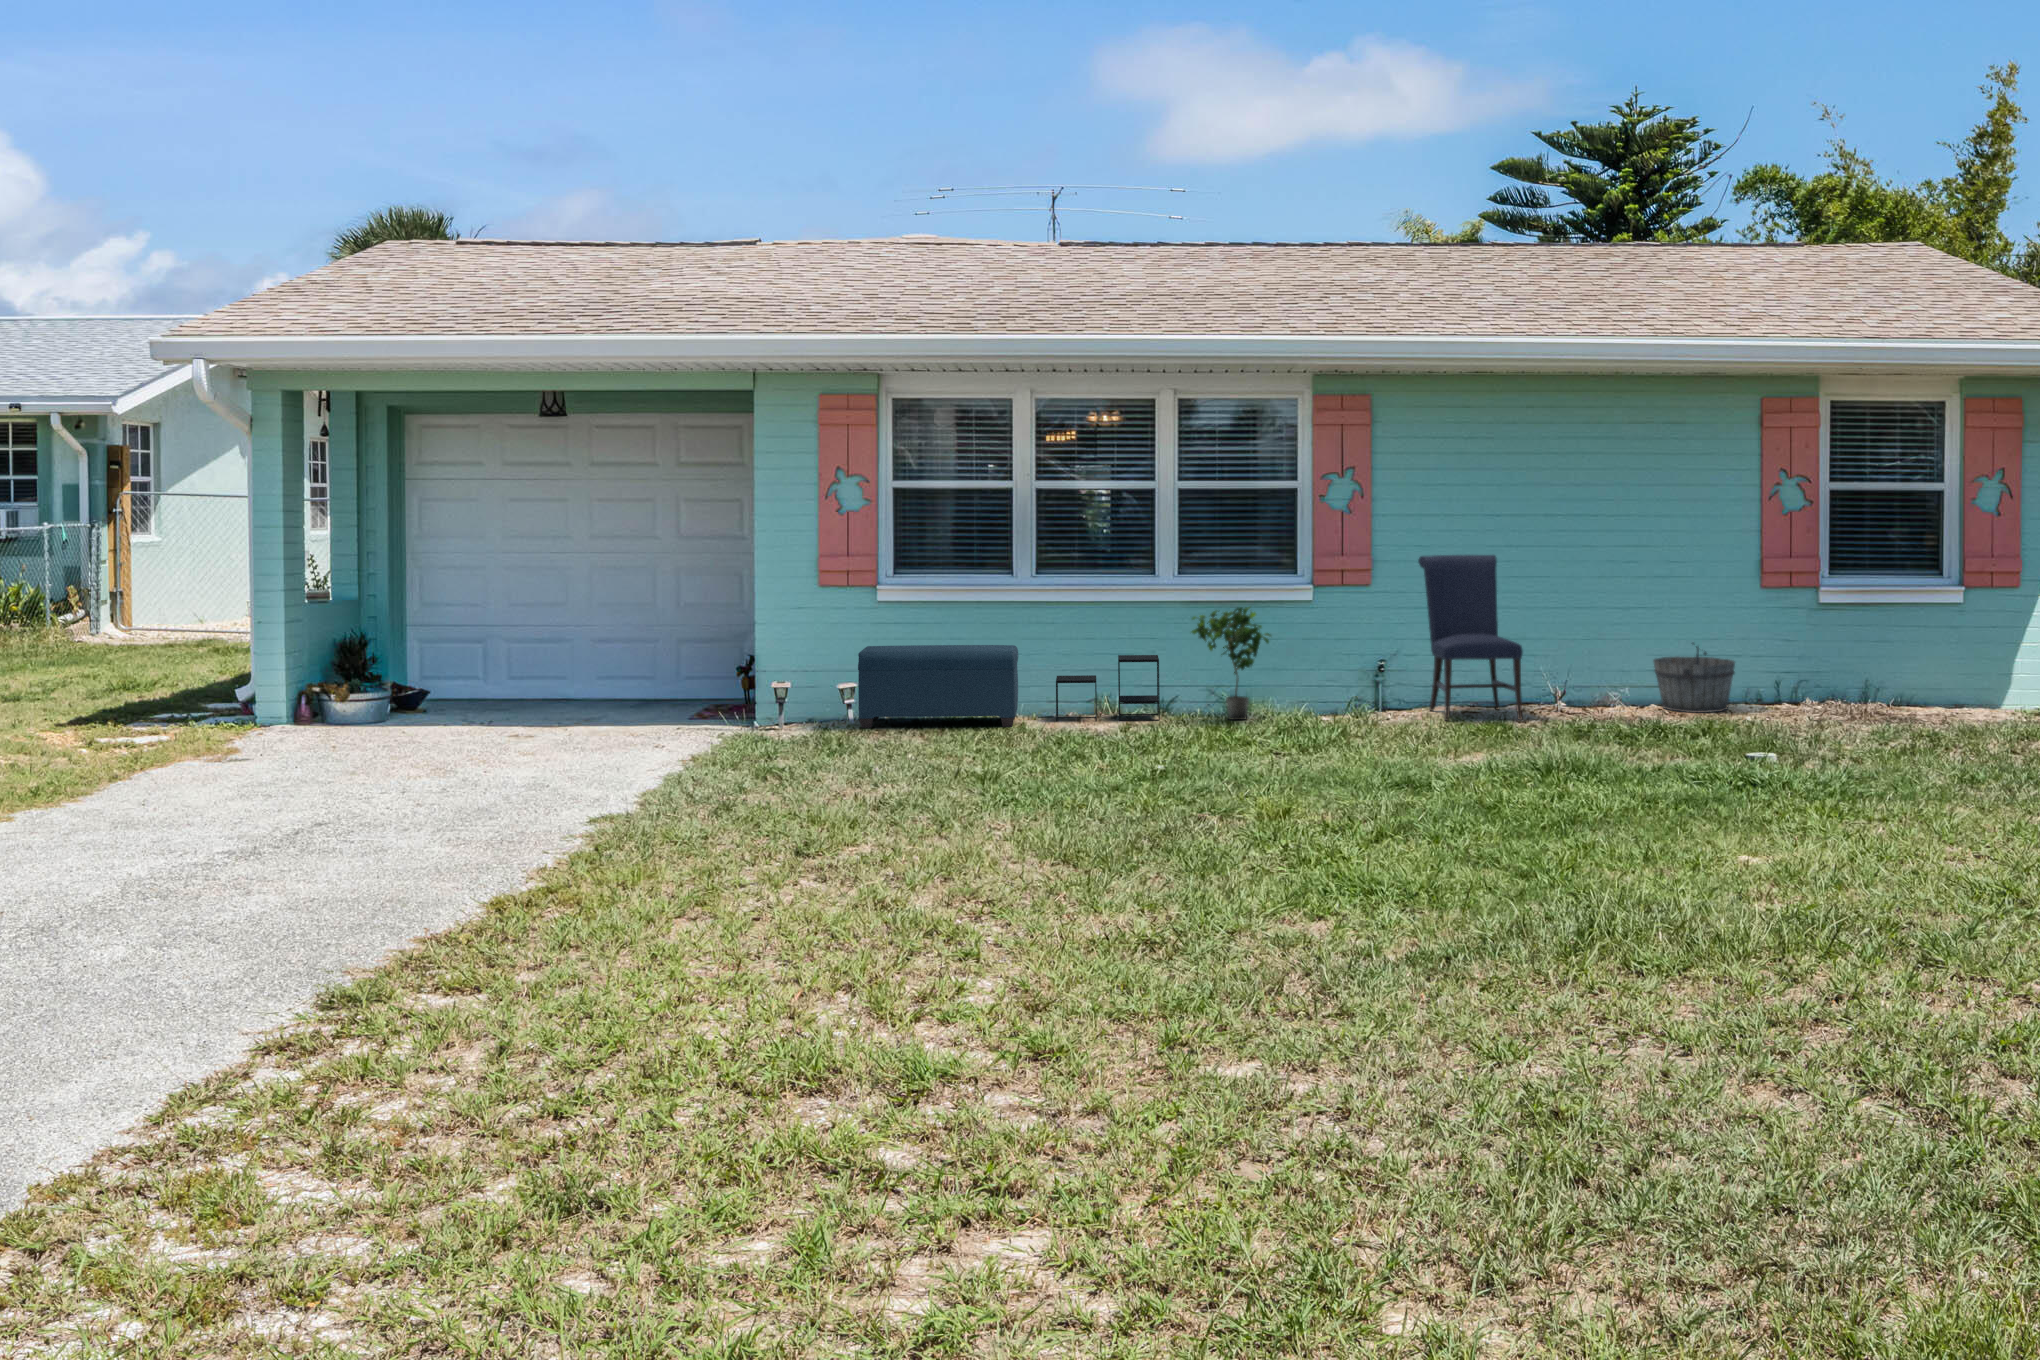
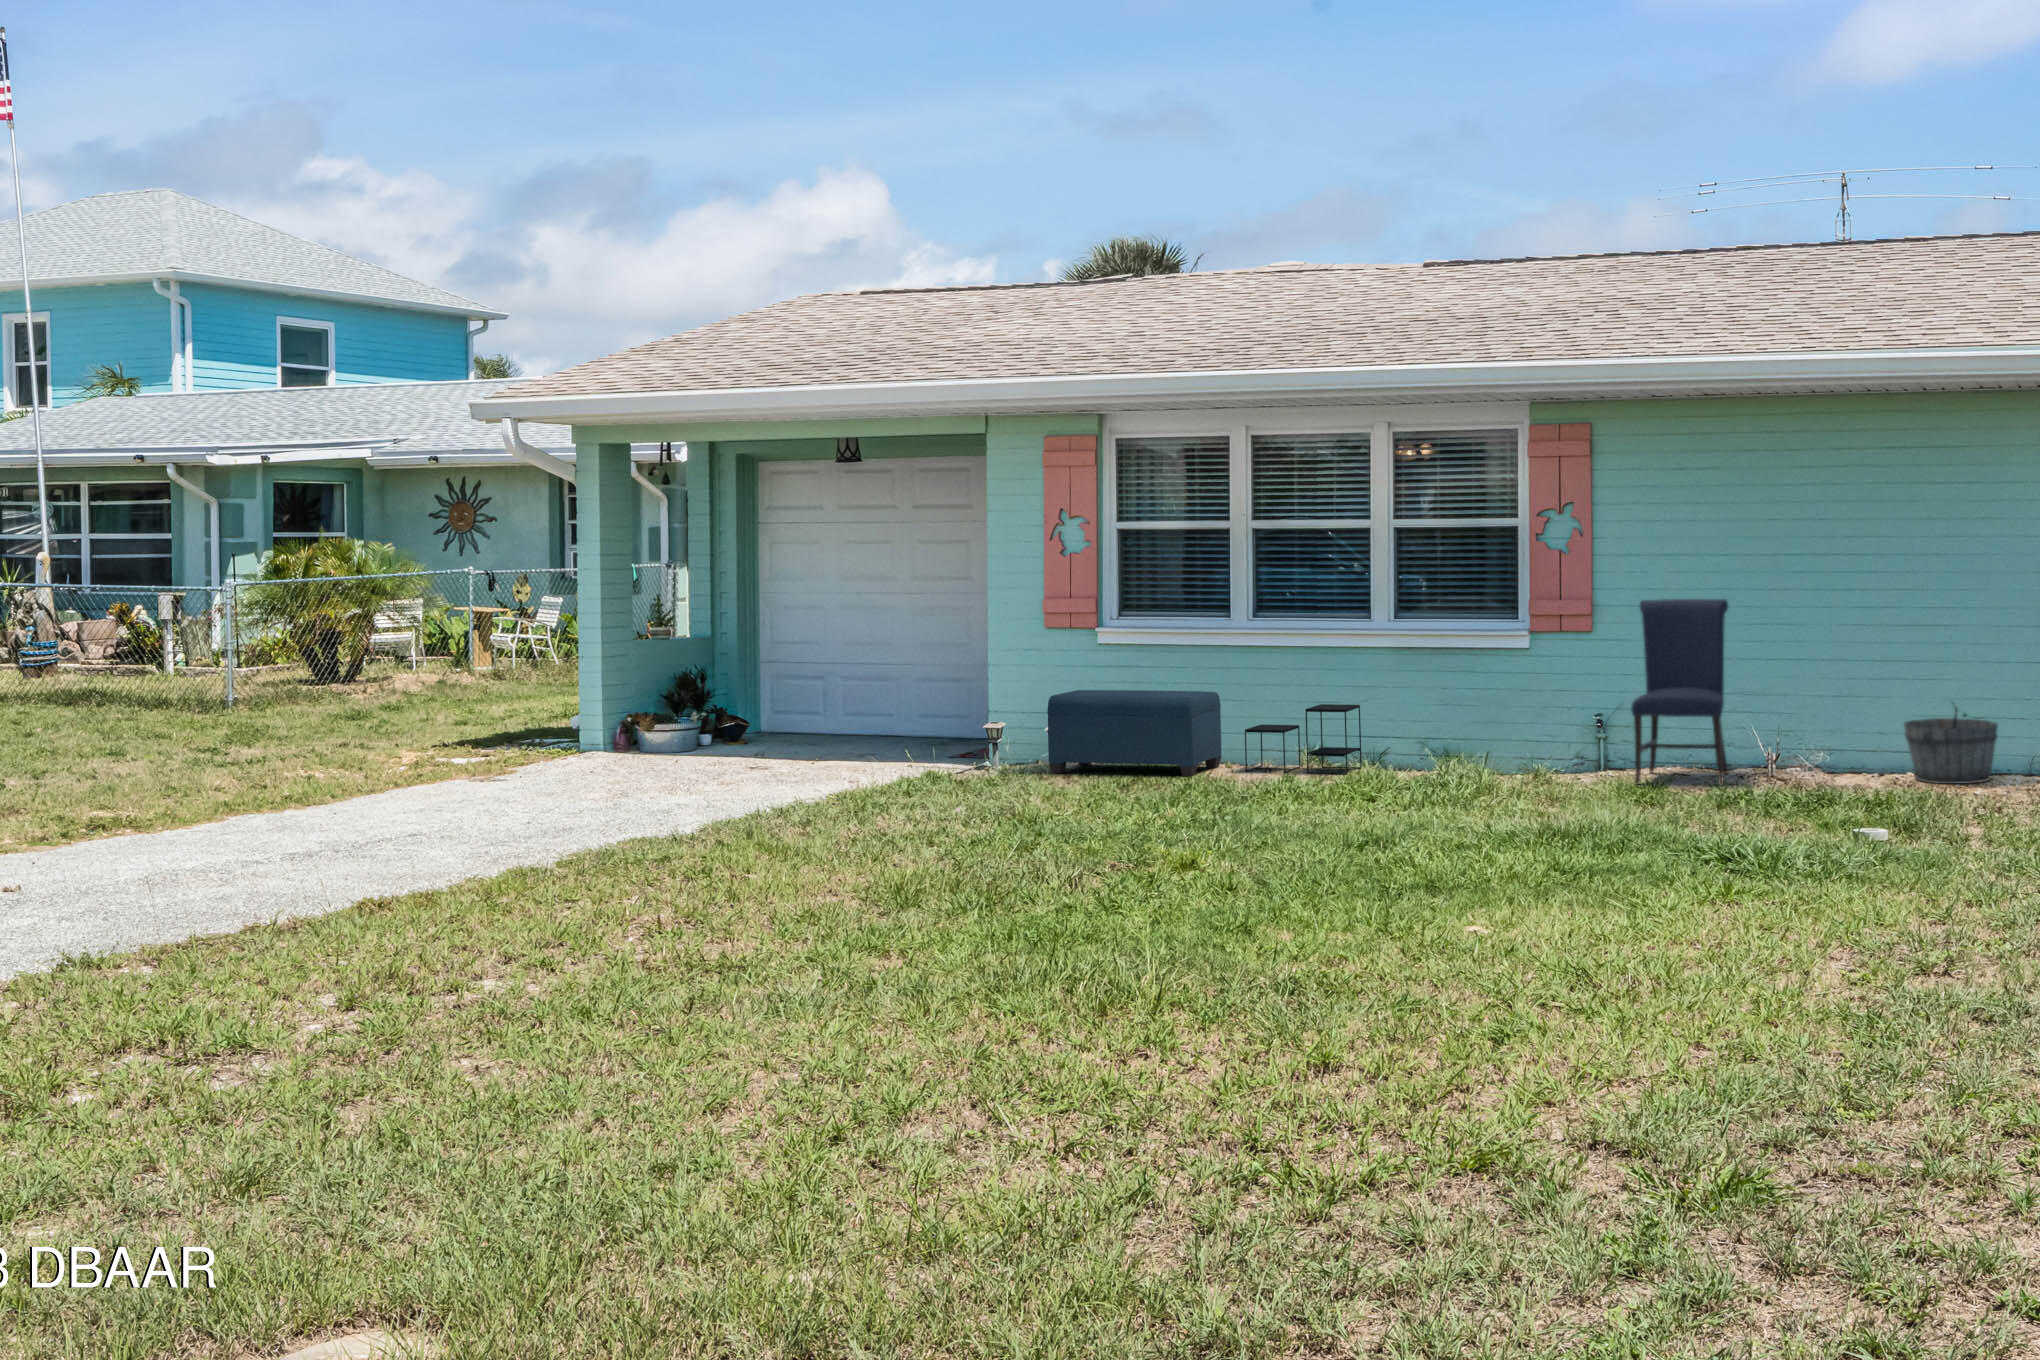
potted plant: present [1191,607,1271,720] -> none [1371,653,1472,777]

